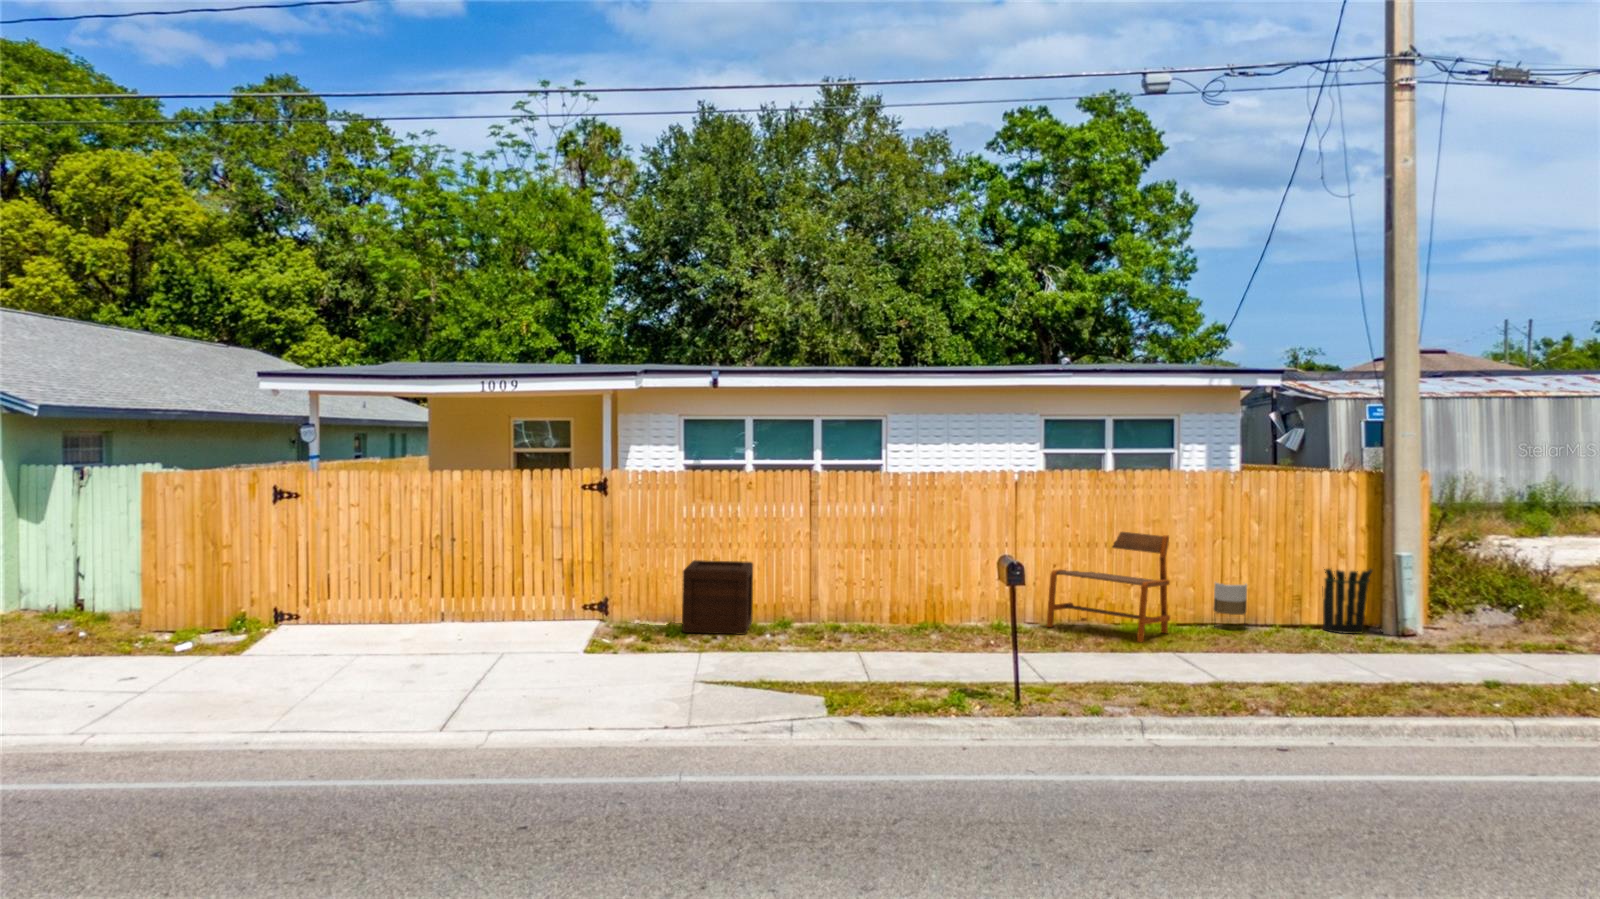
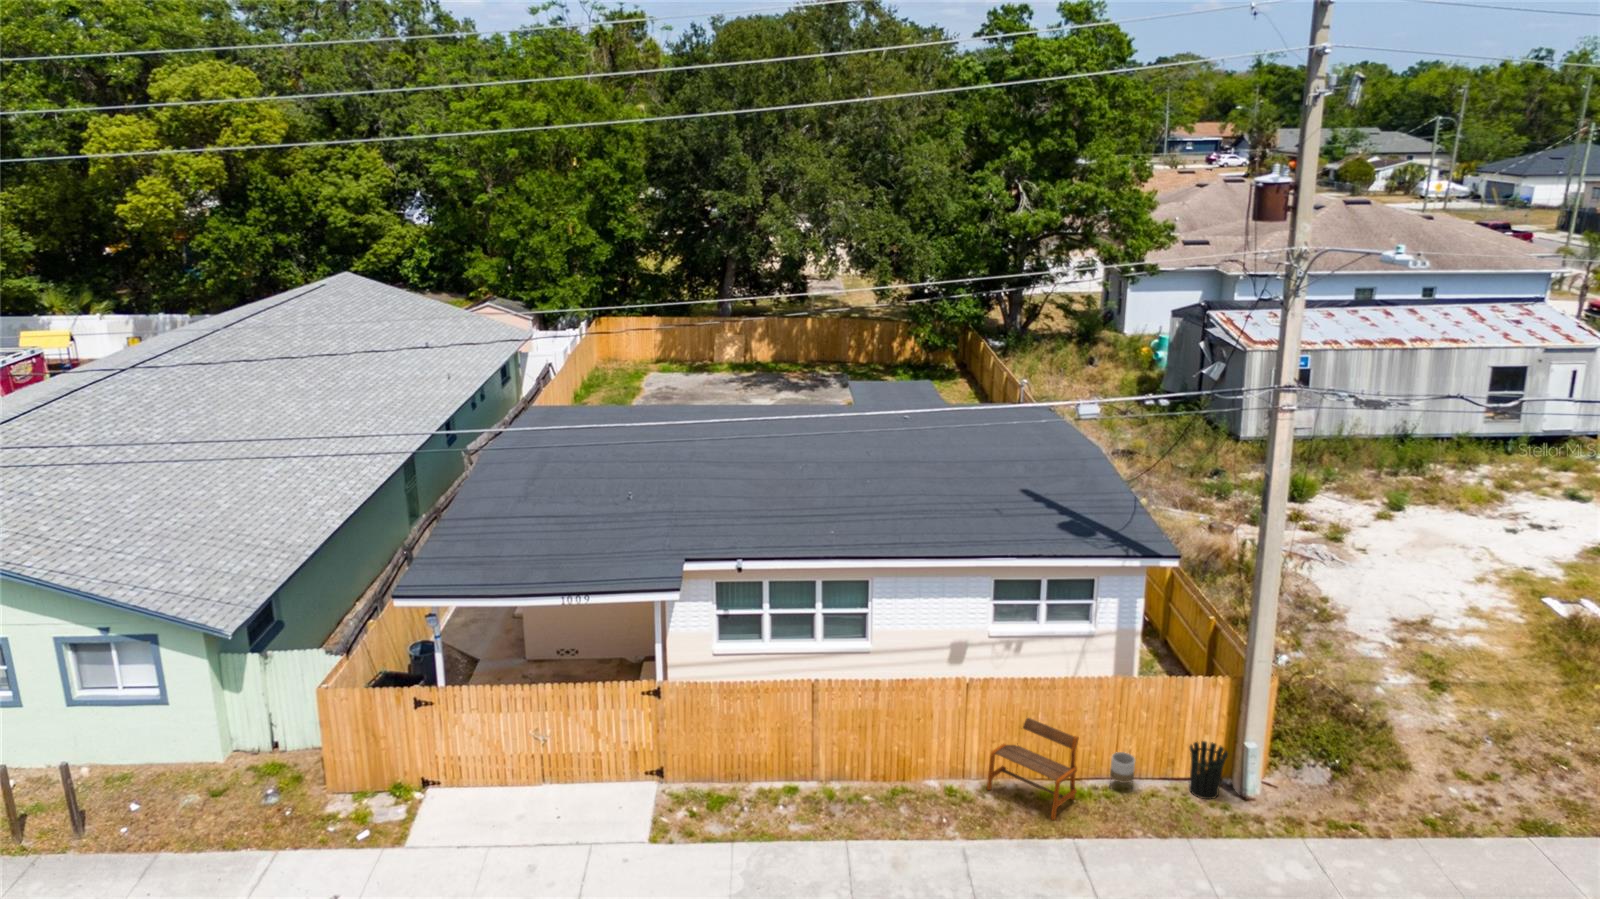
wooden crate: present [682,560,753,635] -> none [720,742,772,809]

